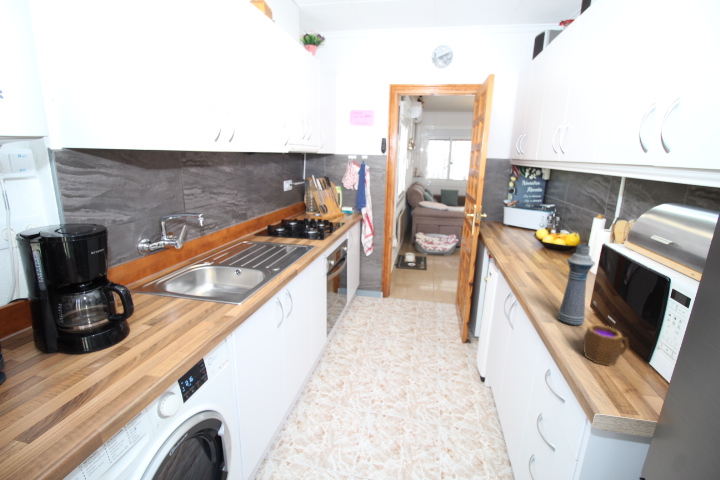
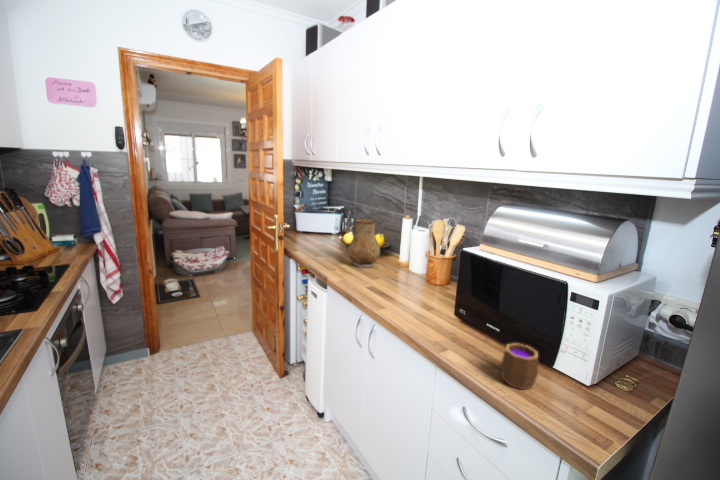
ceramic pitcher: none [529,214,564,260] -> present [348,218,380,267]
bottle: present [558,244,595,325] -> none [442,255,475,346]

